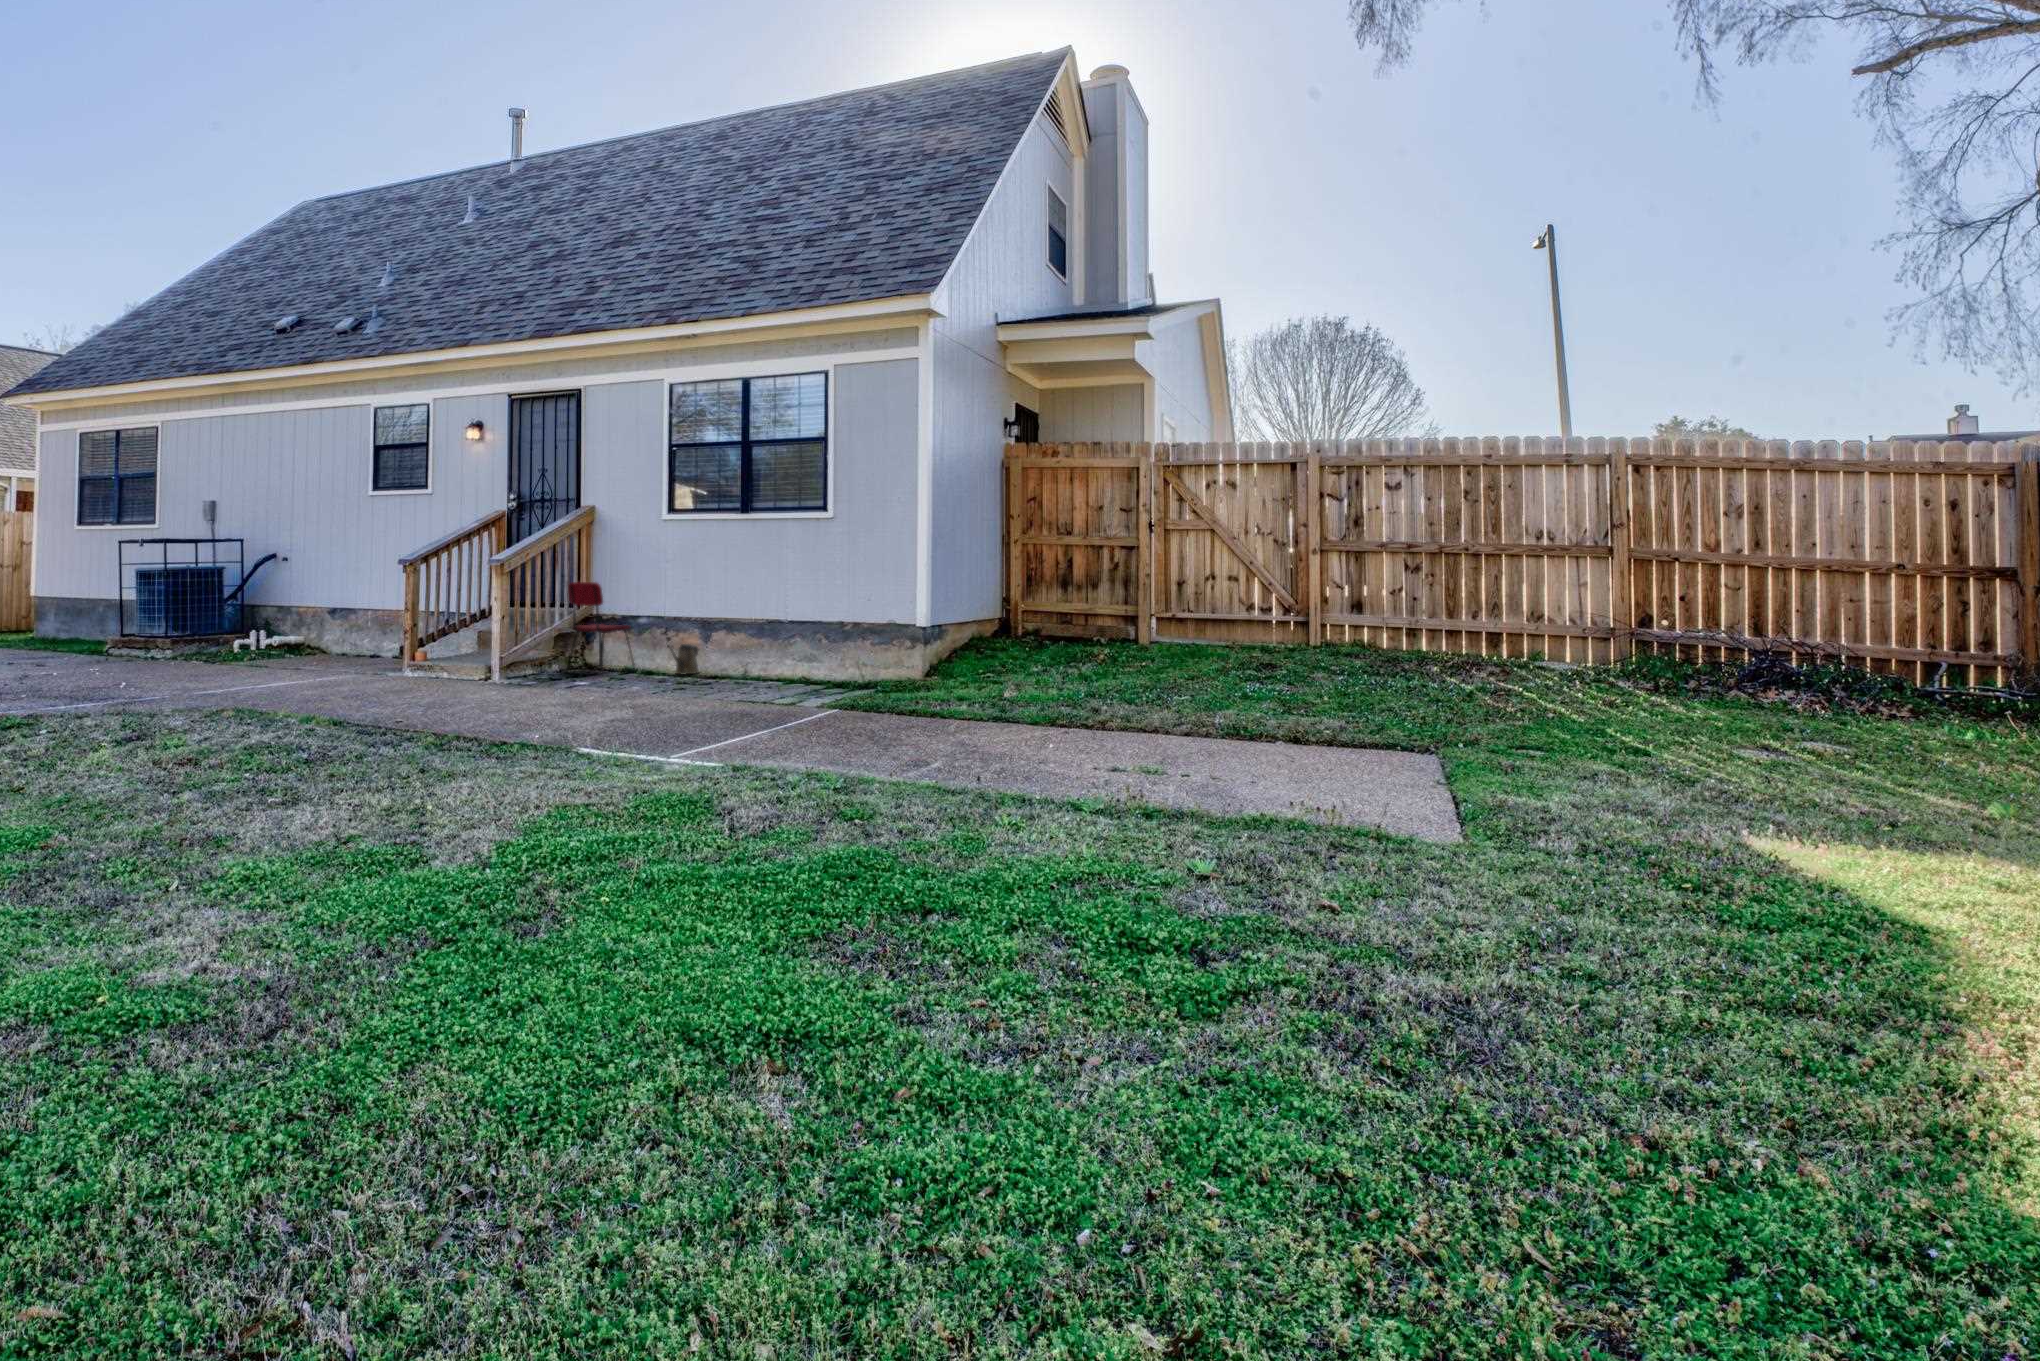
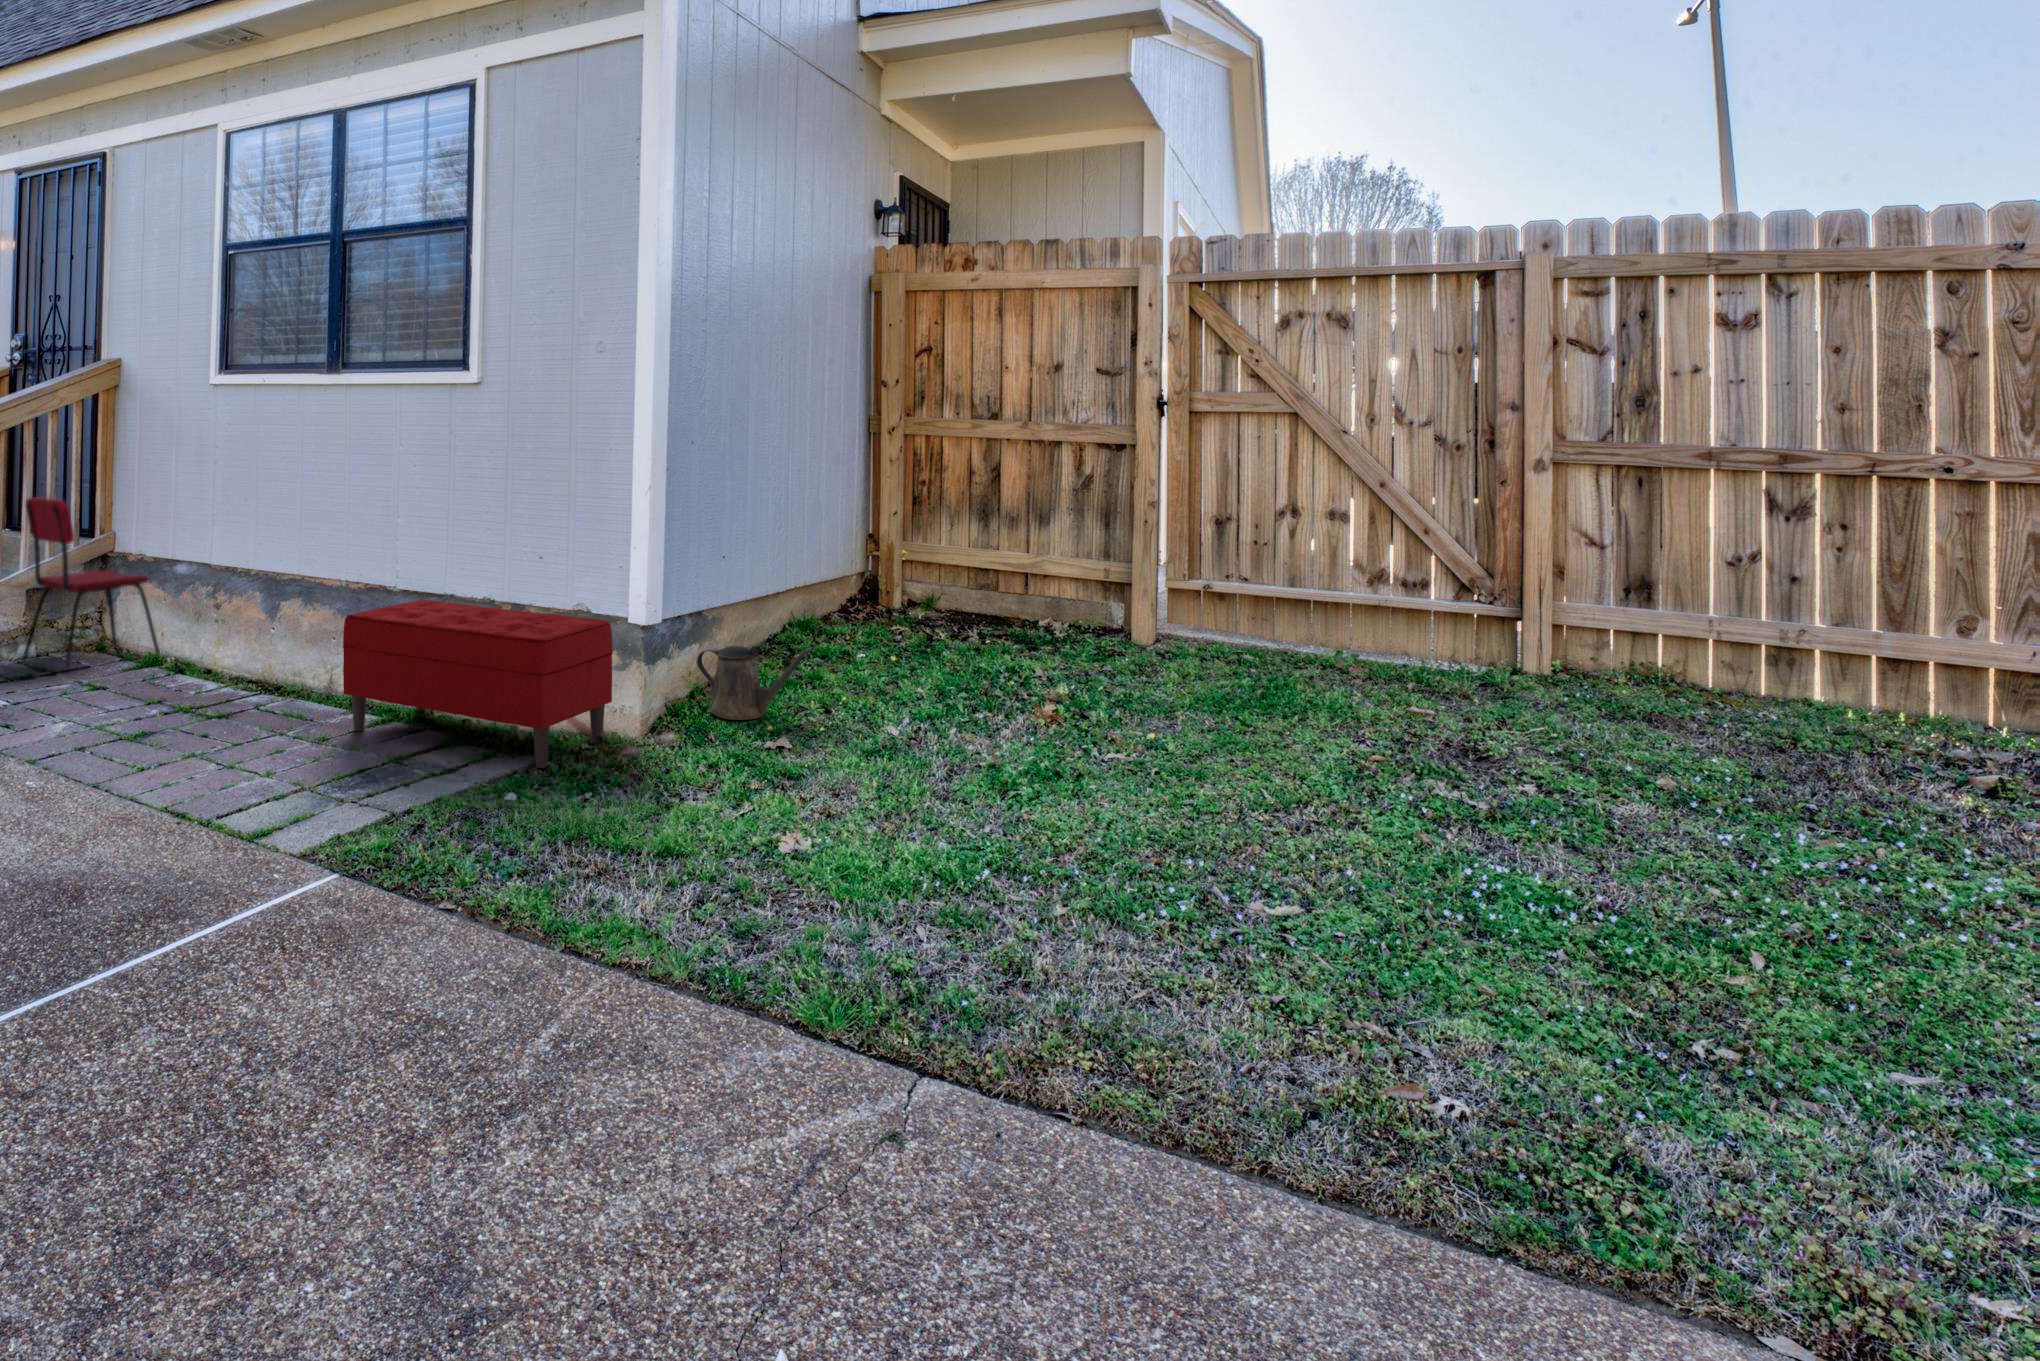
bench: none [787,625,915,687] -> present [343,600,613,768]
watering can: present [670,644,699,674] -> present [696,646,814,720]

